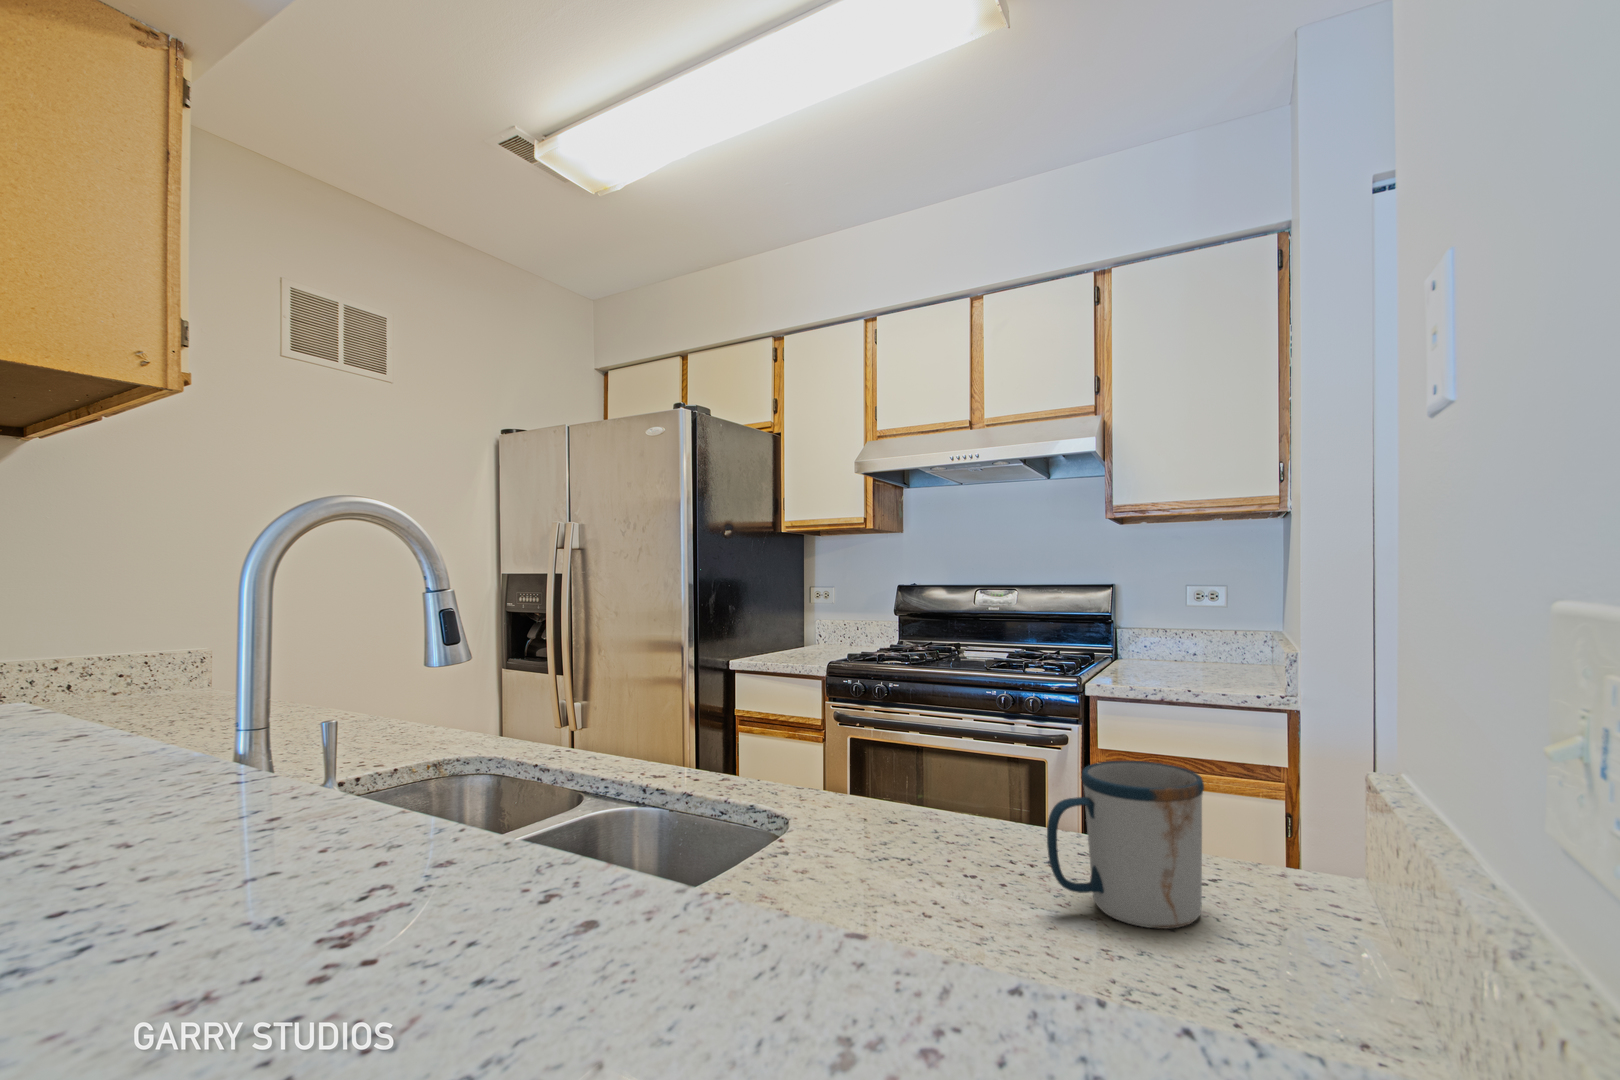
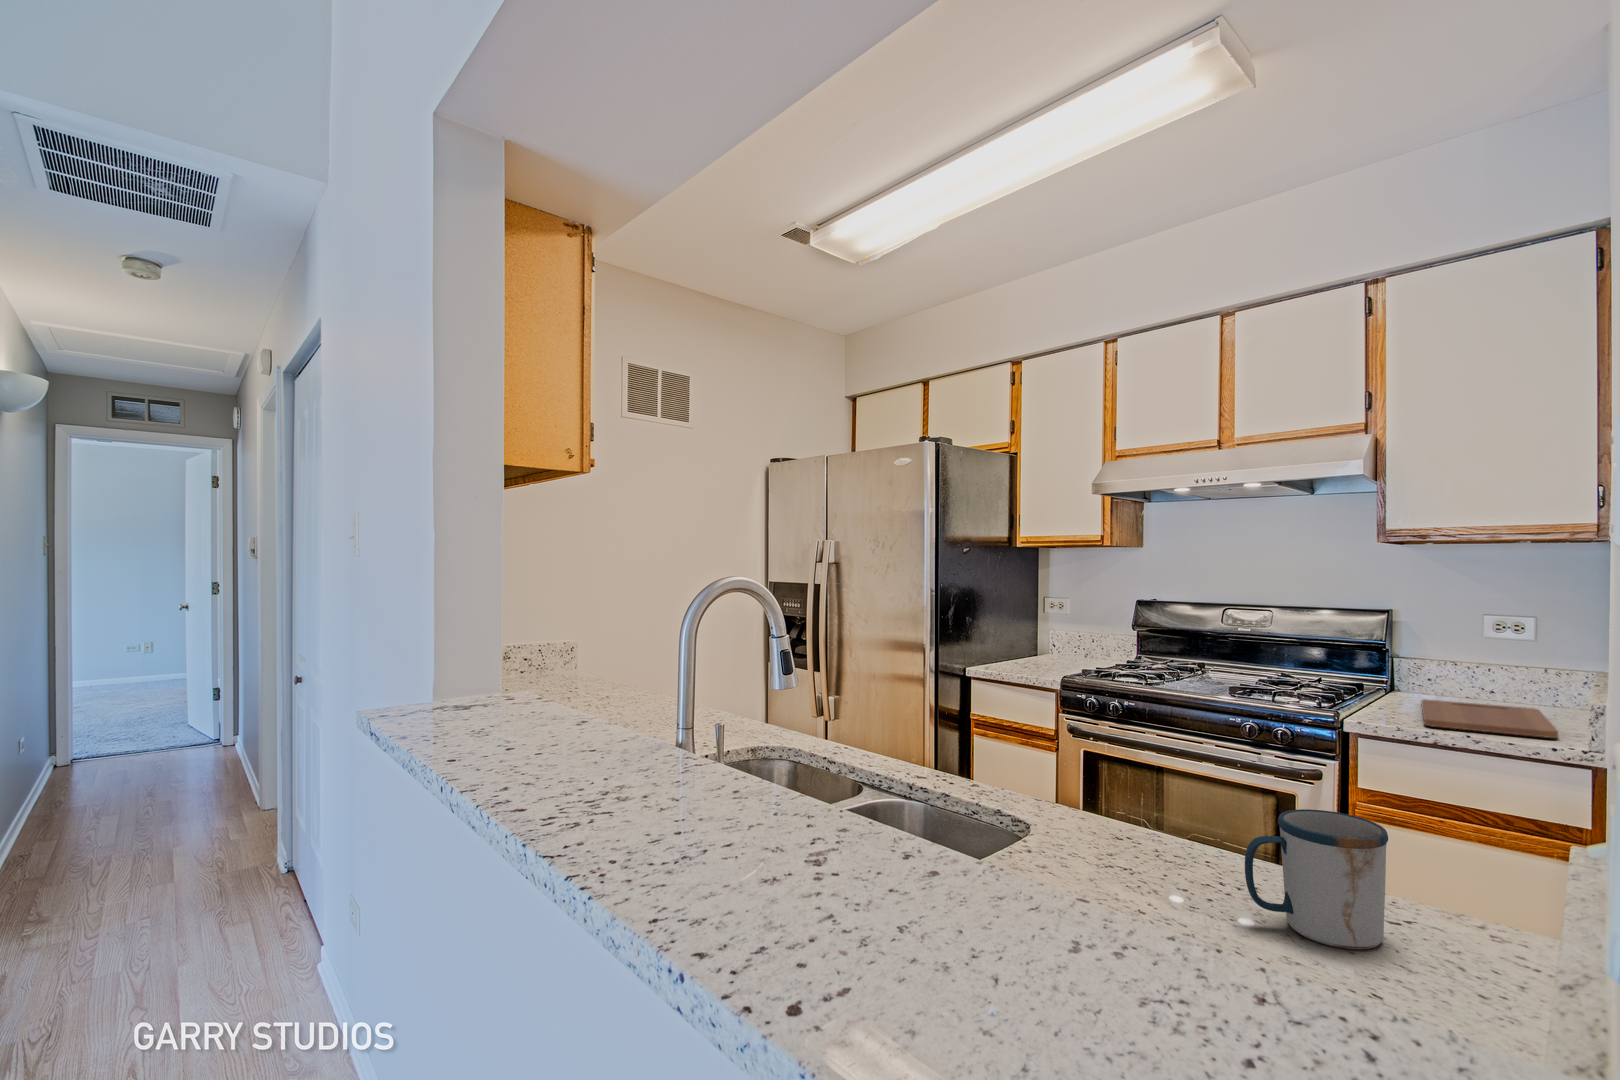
cutting board: none [1146,663,1259,688] -> present [1421,699,1558,738]

